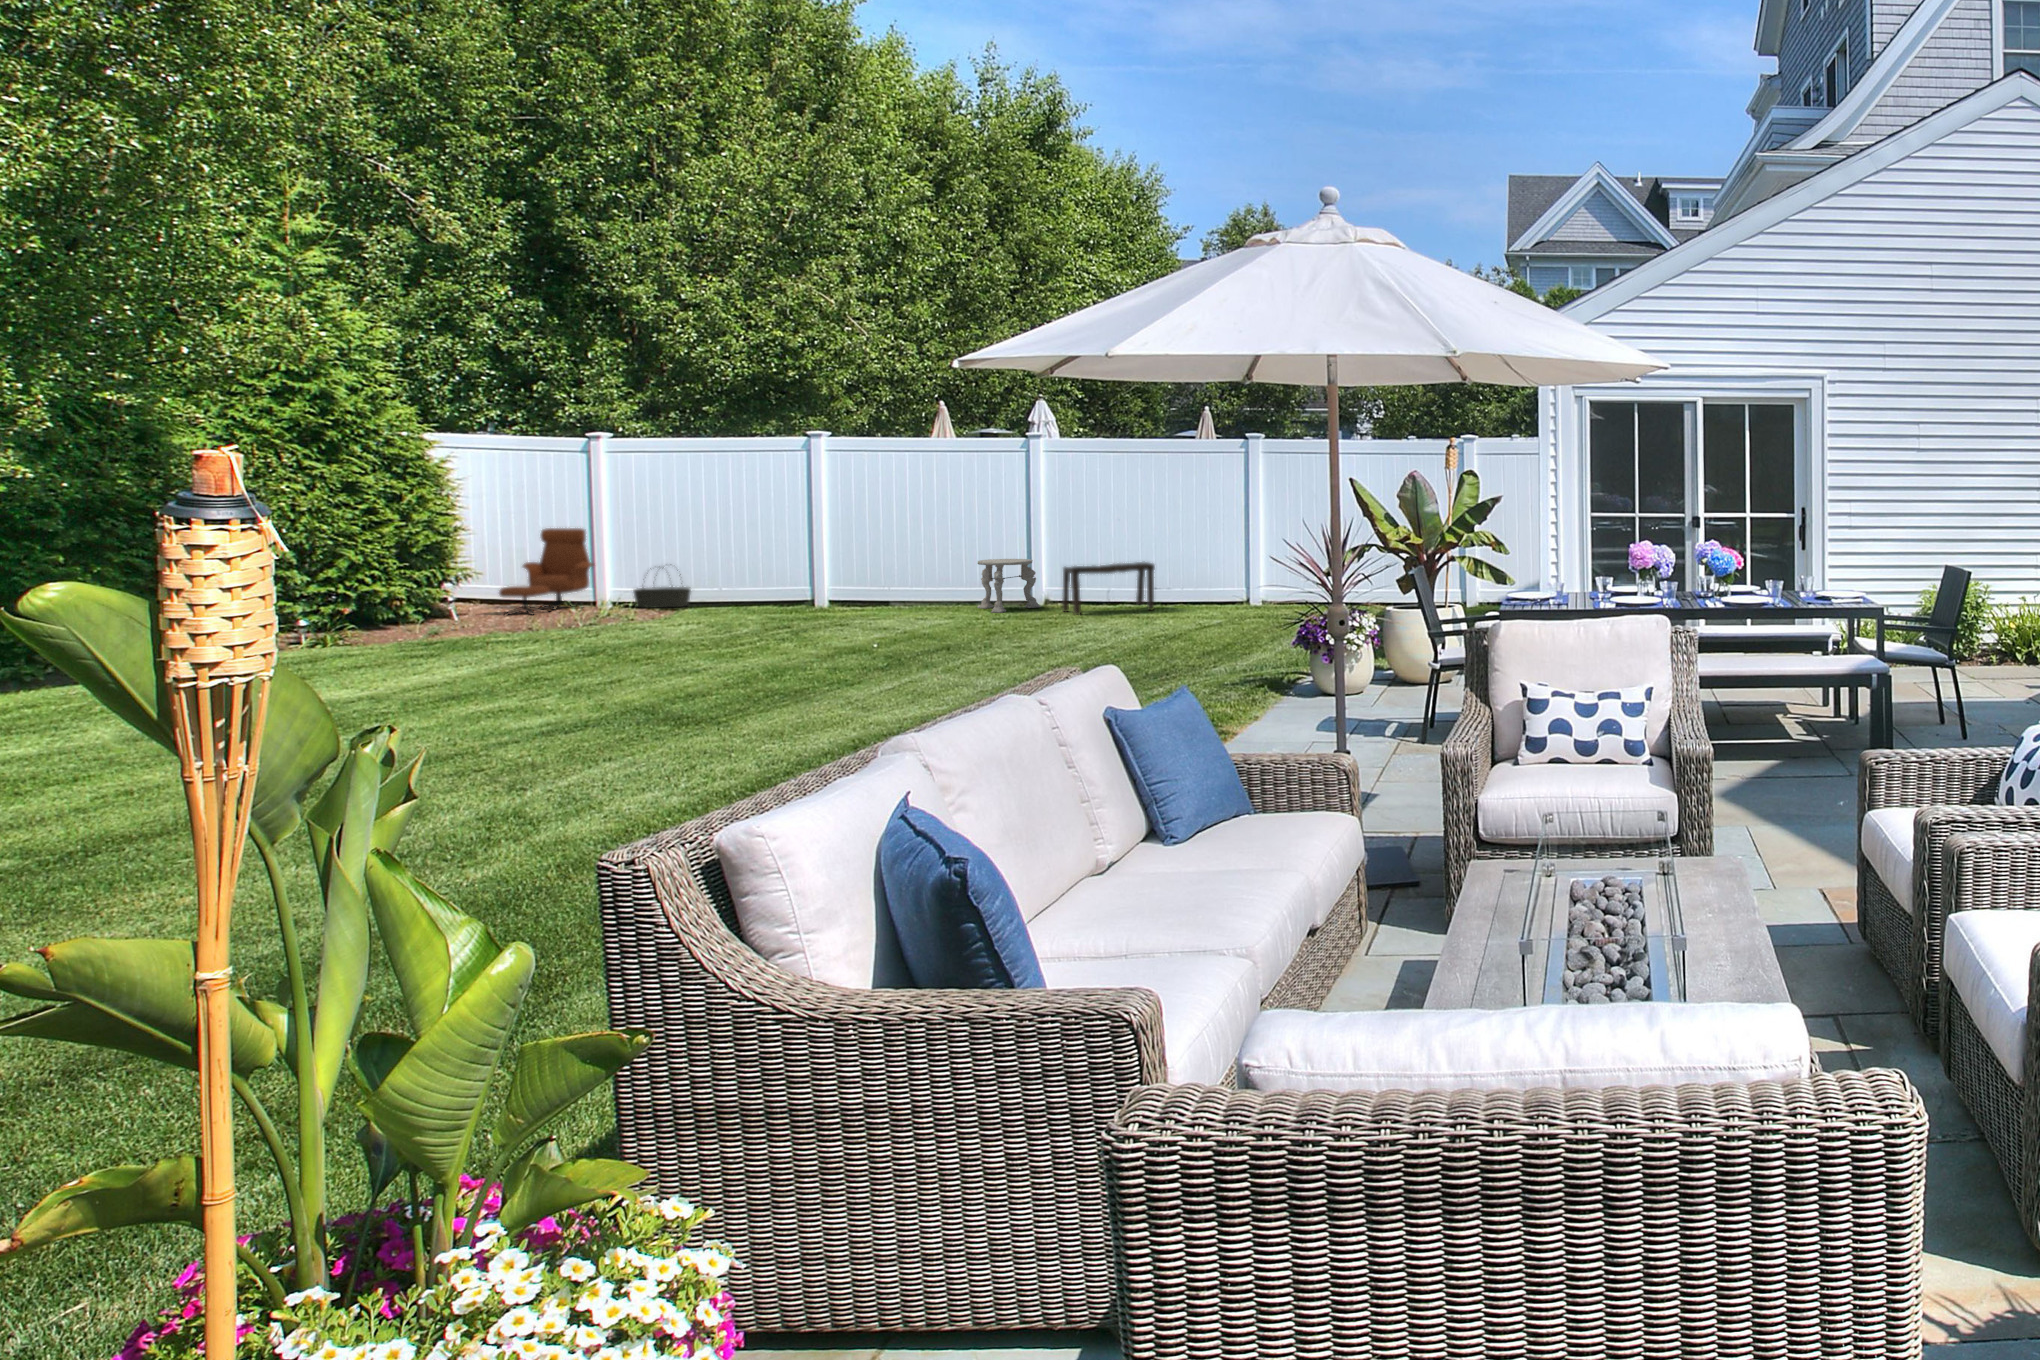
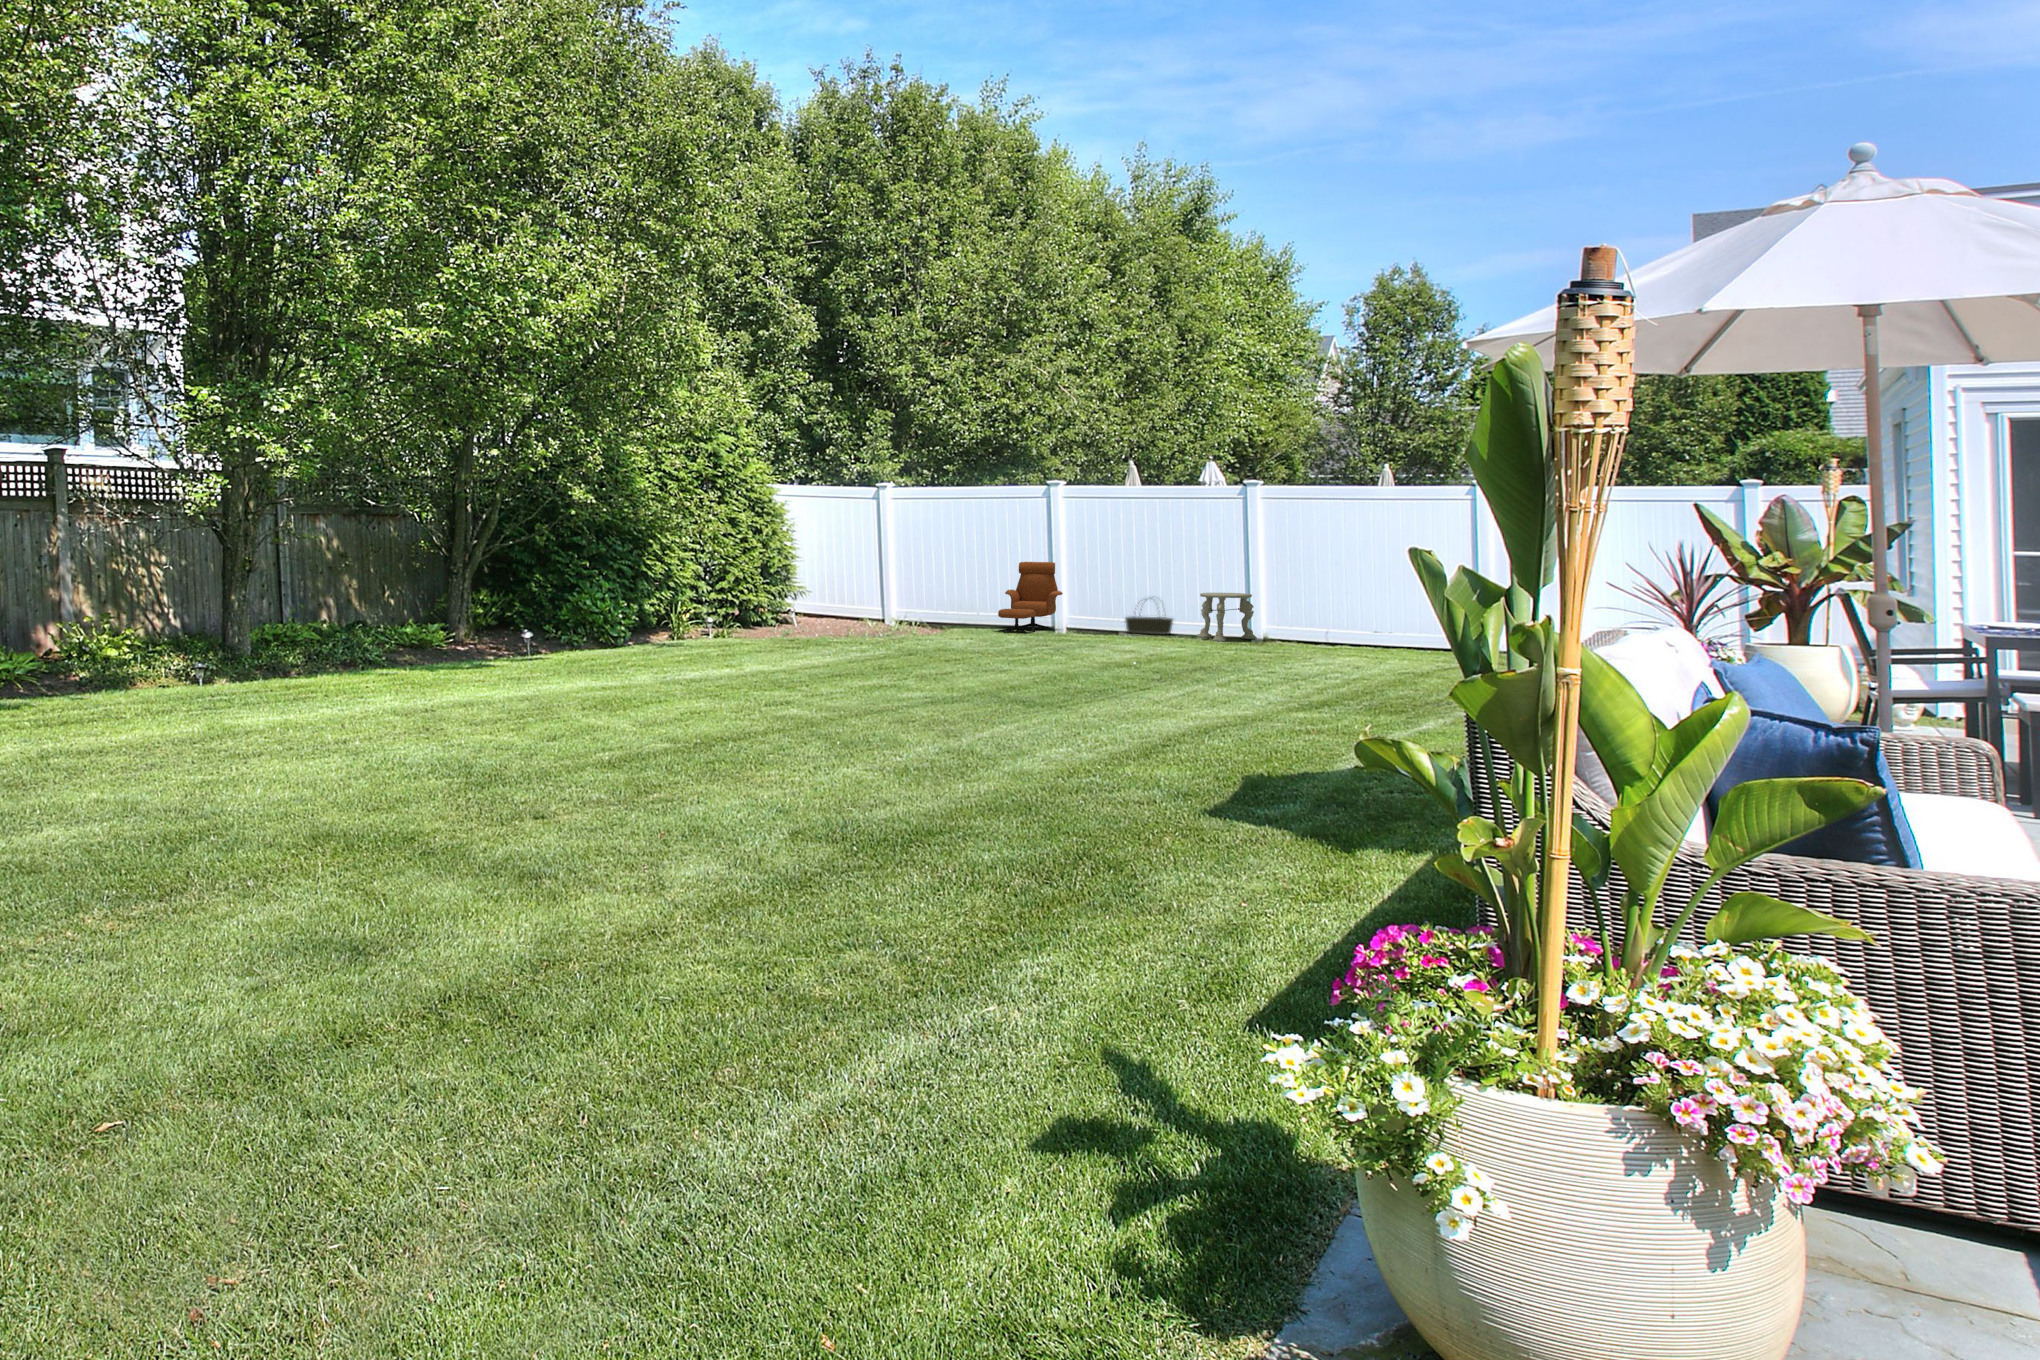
lounge chair: present [499,528,594,615] -> present [998,562,1063,634]
bench: present [1062,562,1155,615] -> none [1281,599,1379,647]
basket: present [634,566,691,608] -> present [1125,599,1173,635]

